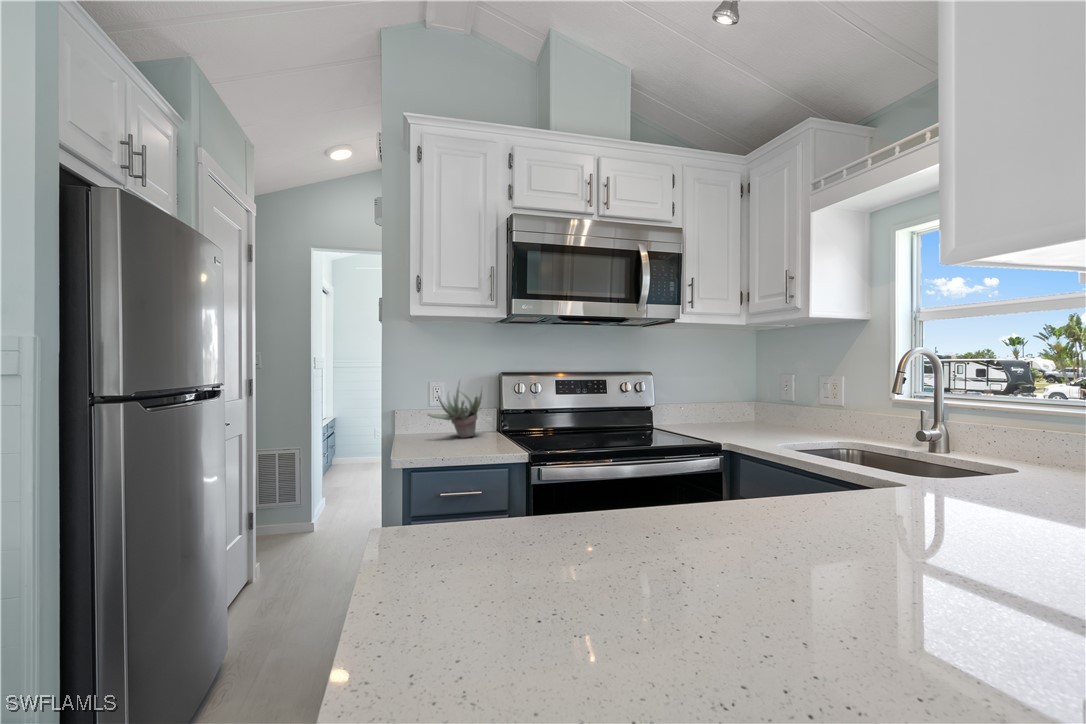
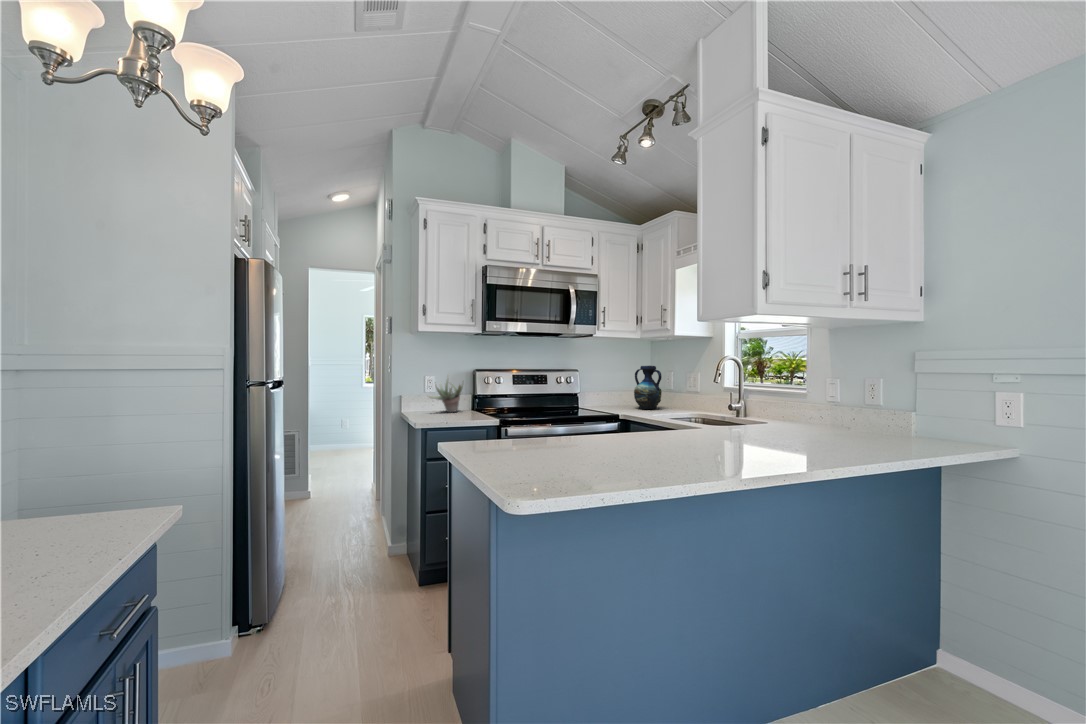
vase: none [737,365,781,431] -> present [634,366,662,409]

